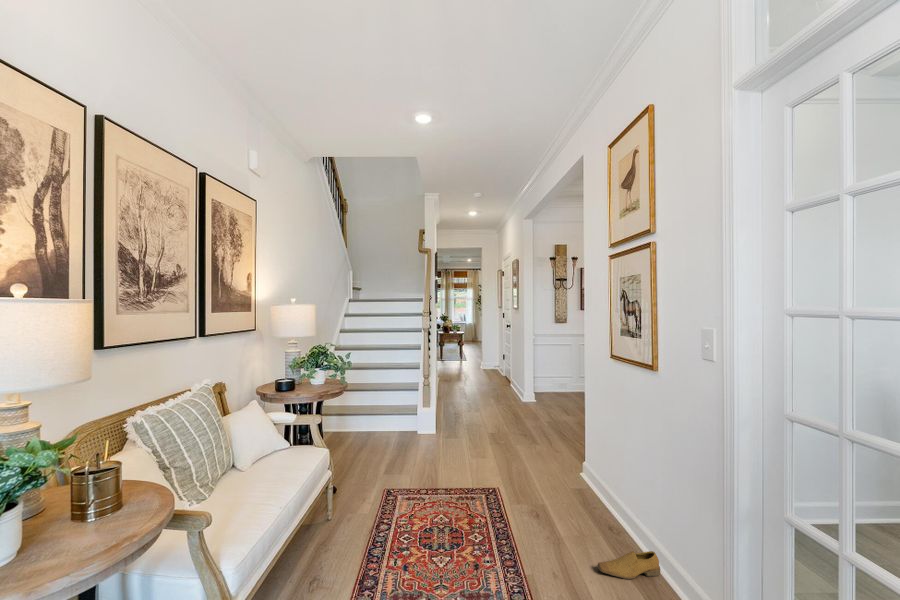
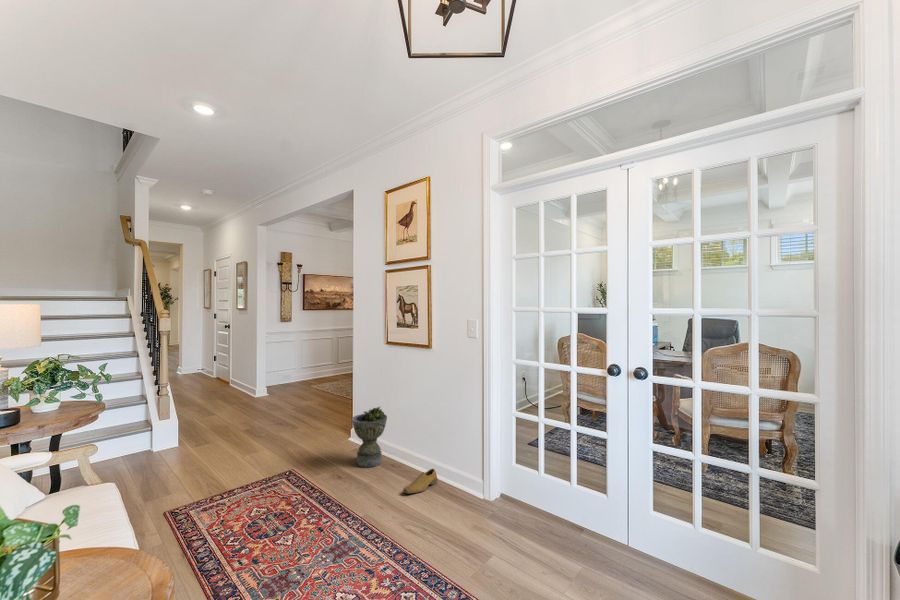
planter: none [561,439,608,517] -> present [352,407,387,468]

